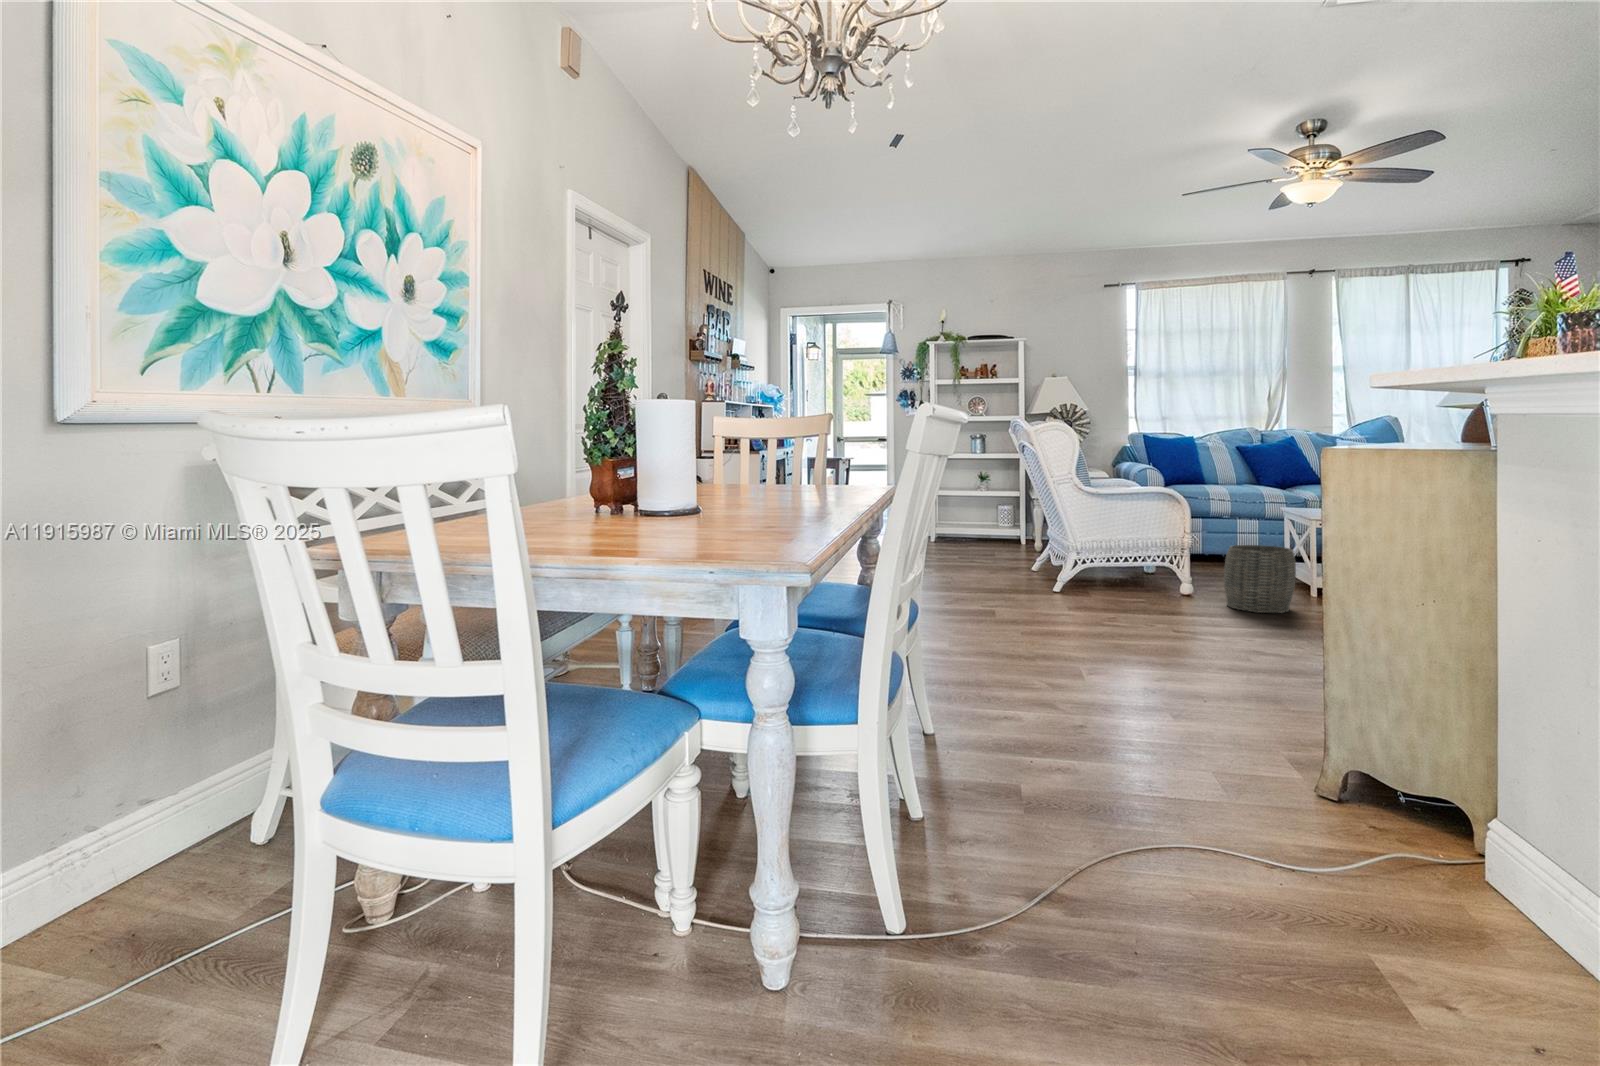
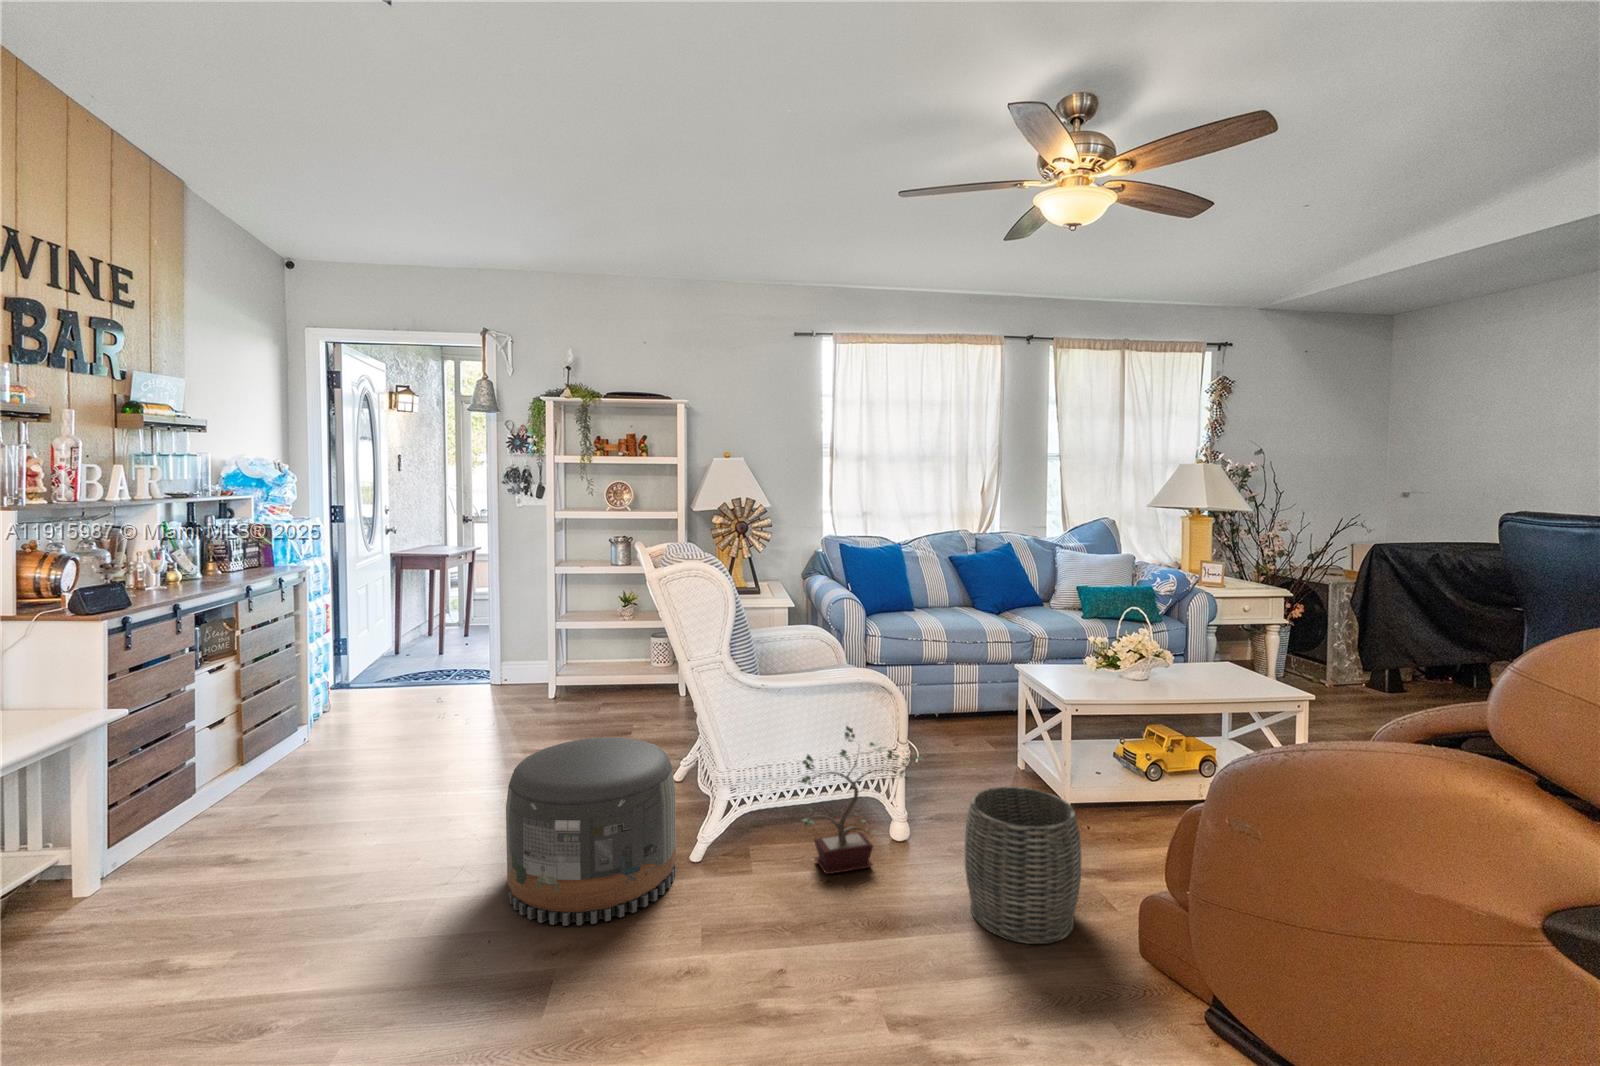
potted plant: none [1124,515,1202,593] -> present [801,726,923,874]
pouf: none [968,521,1054,595] -> present [506,737,676,926]

